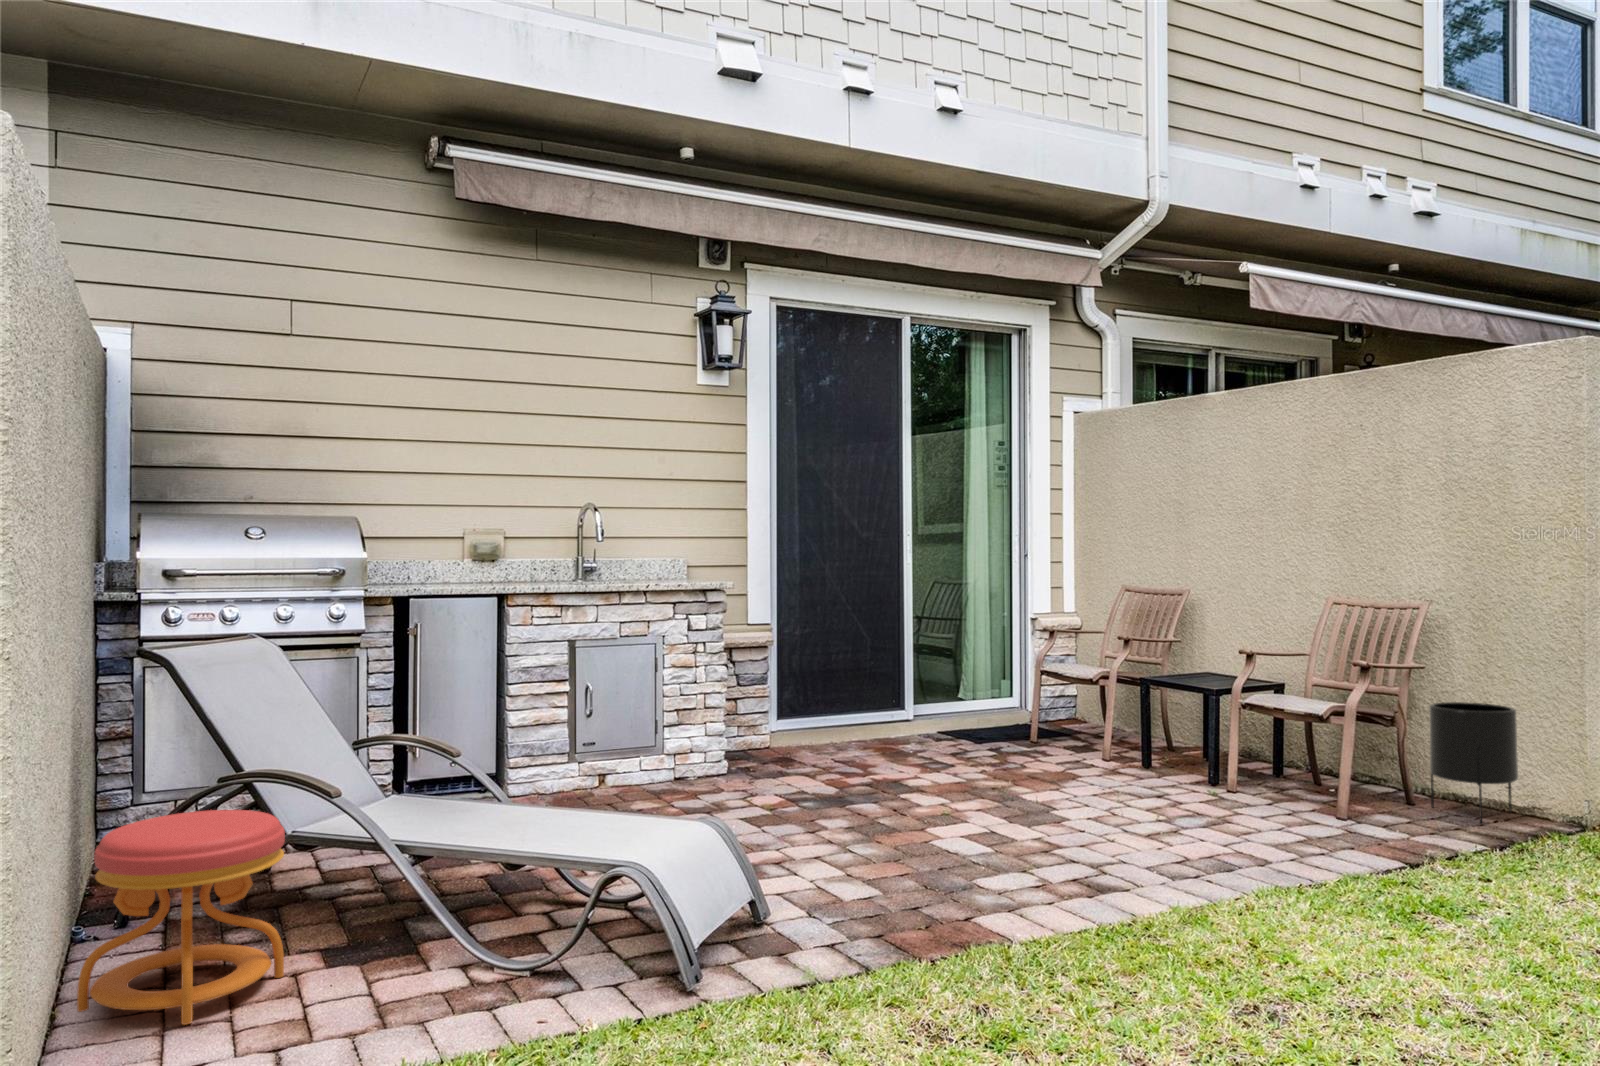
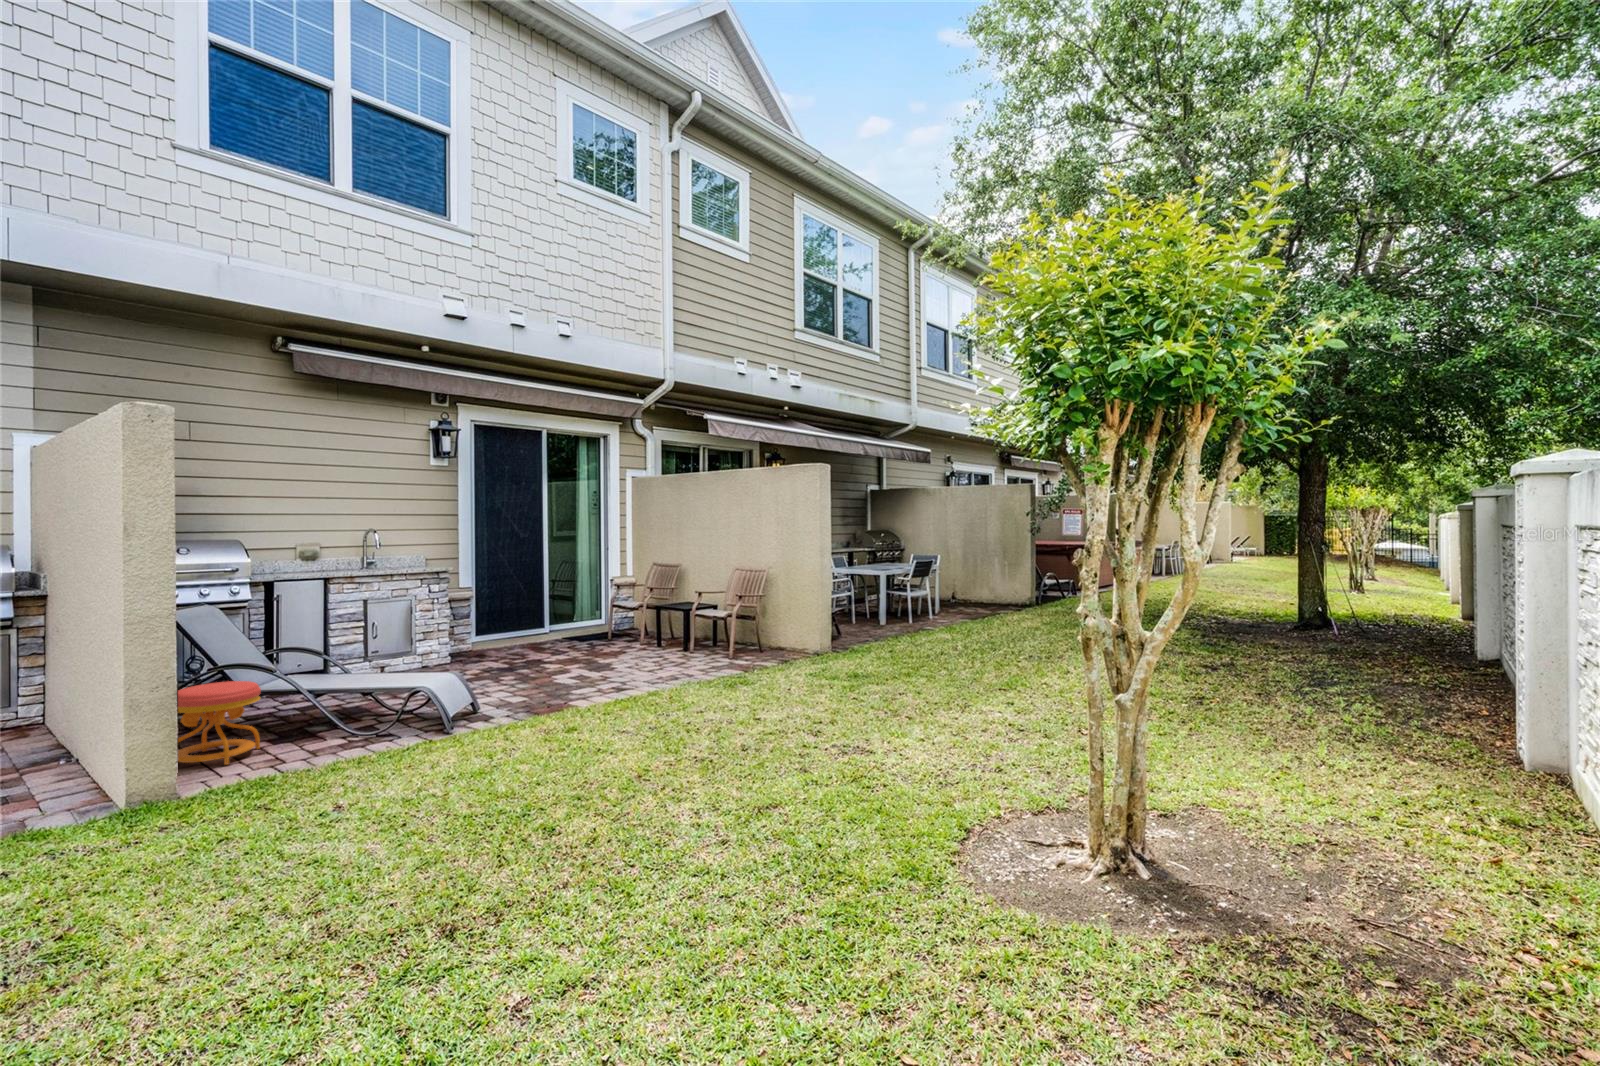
planter: present [1429,702,1518,823] -> none [763,609,792,656]

